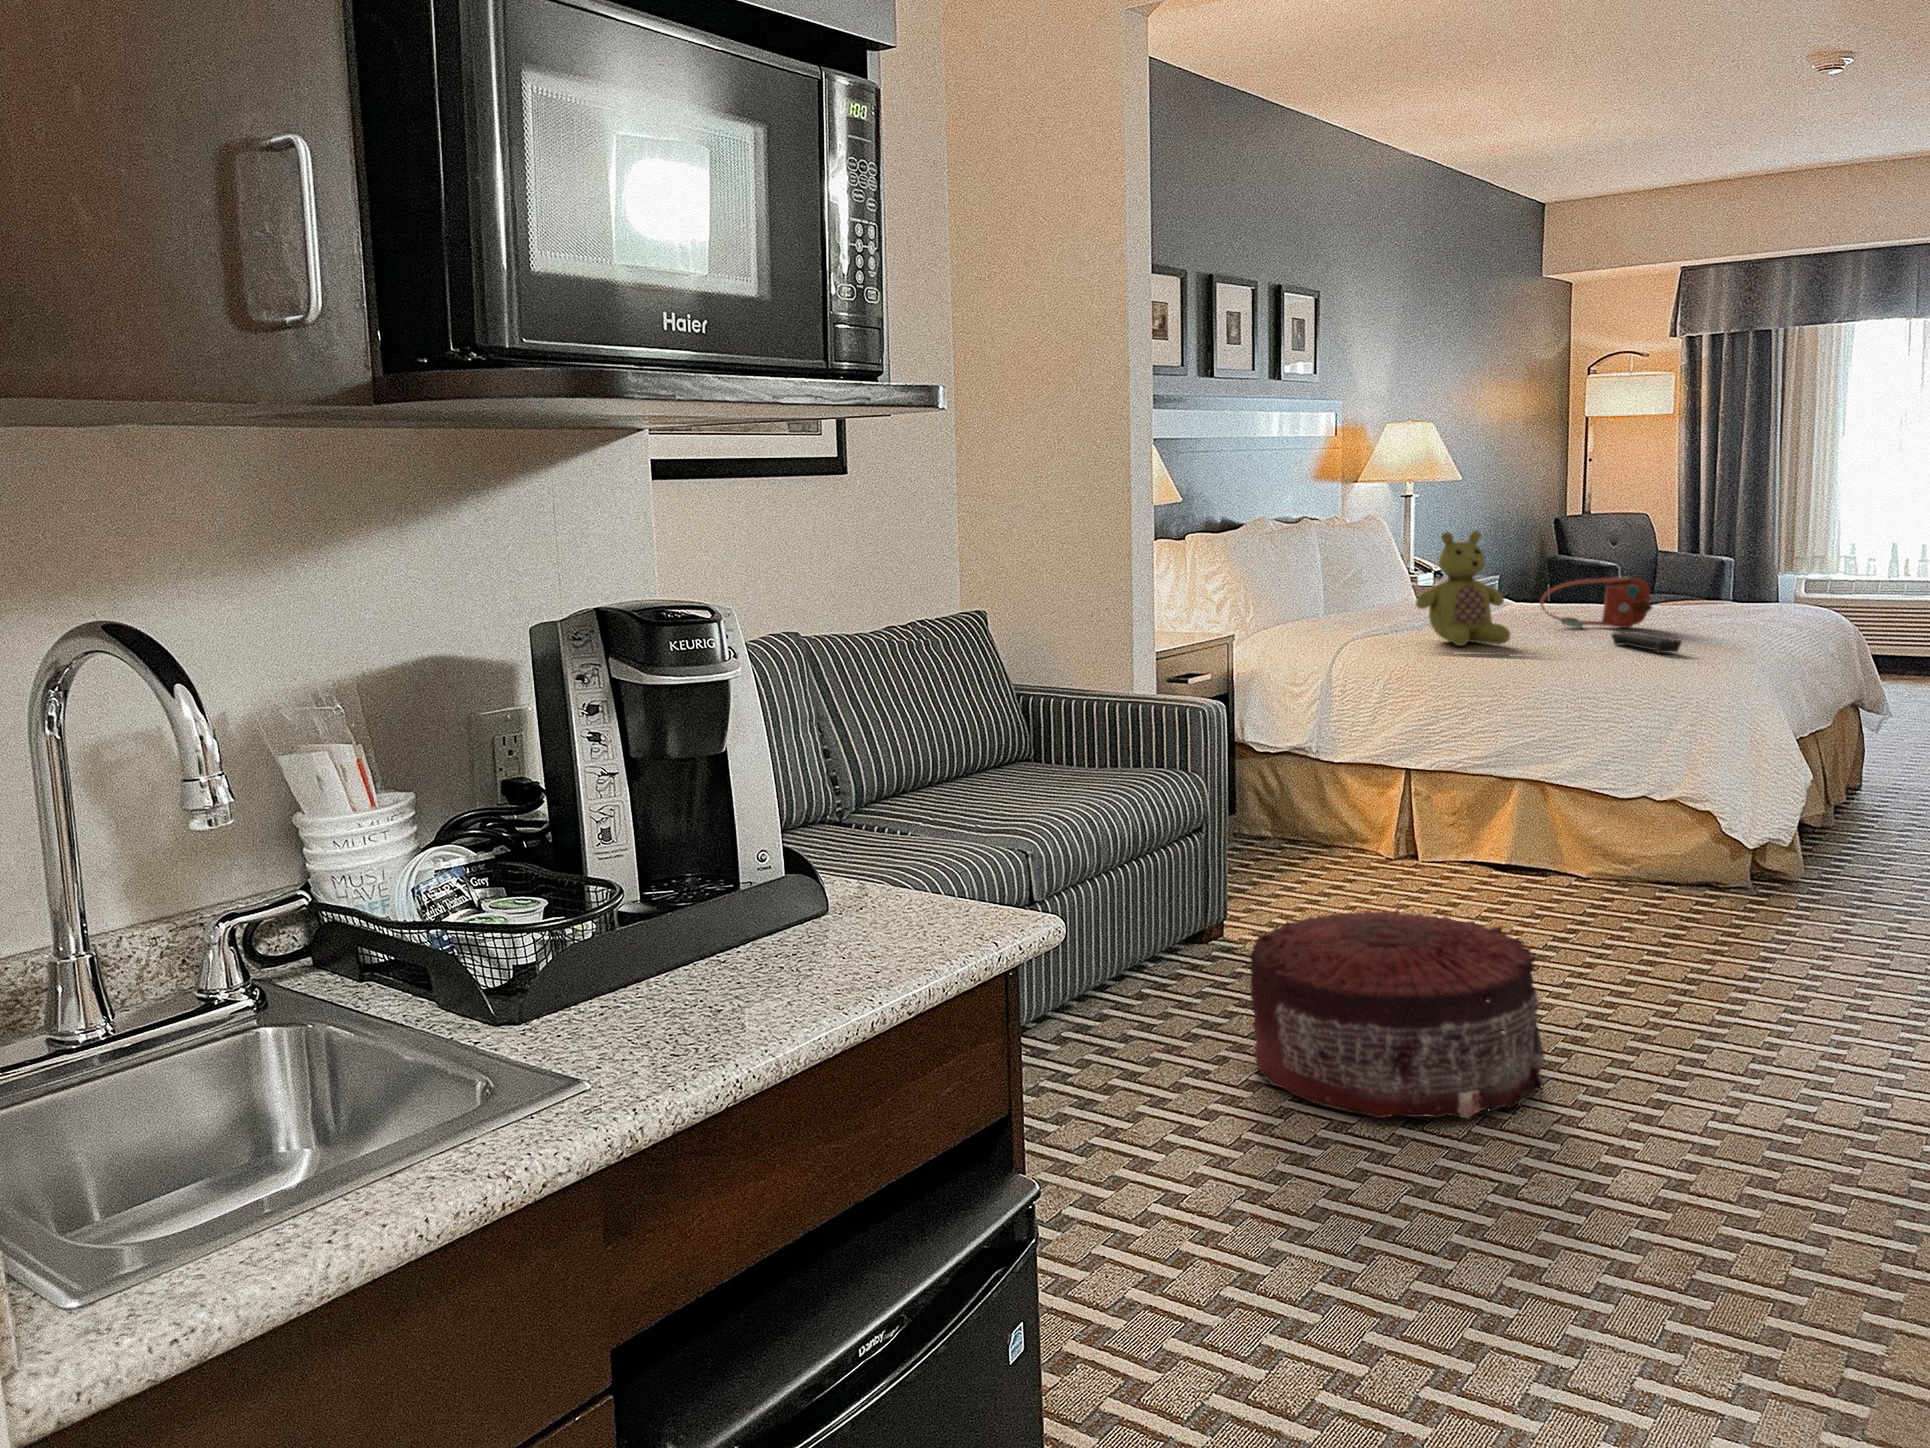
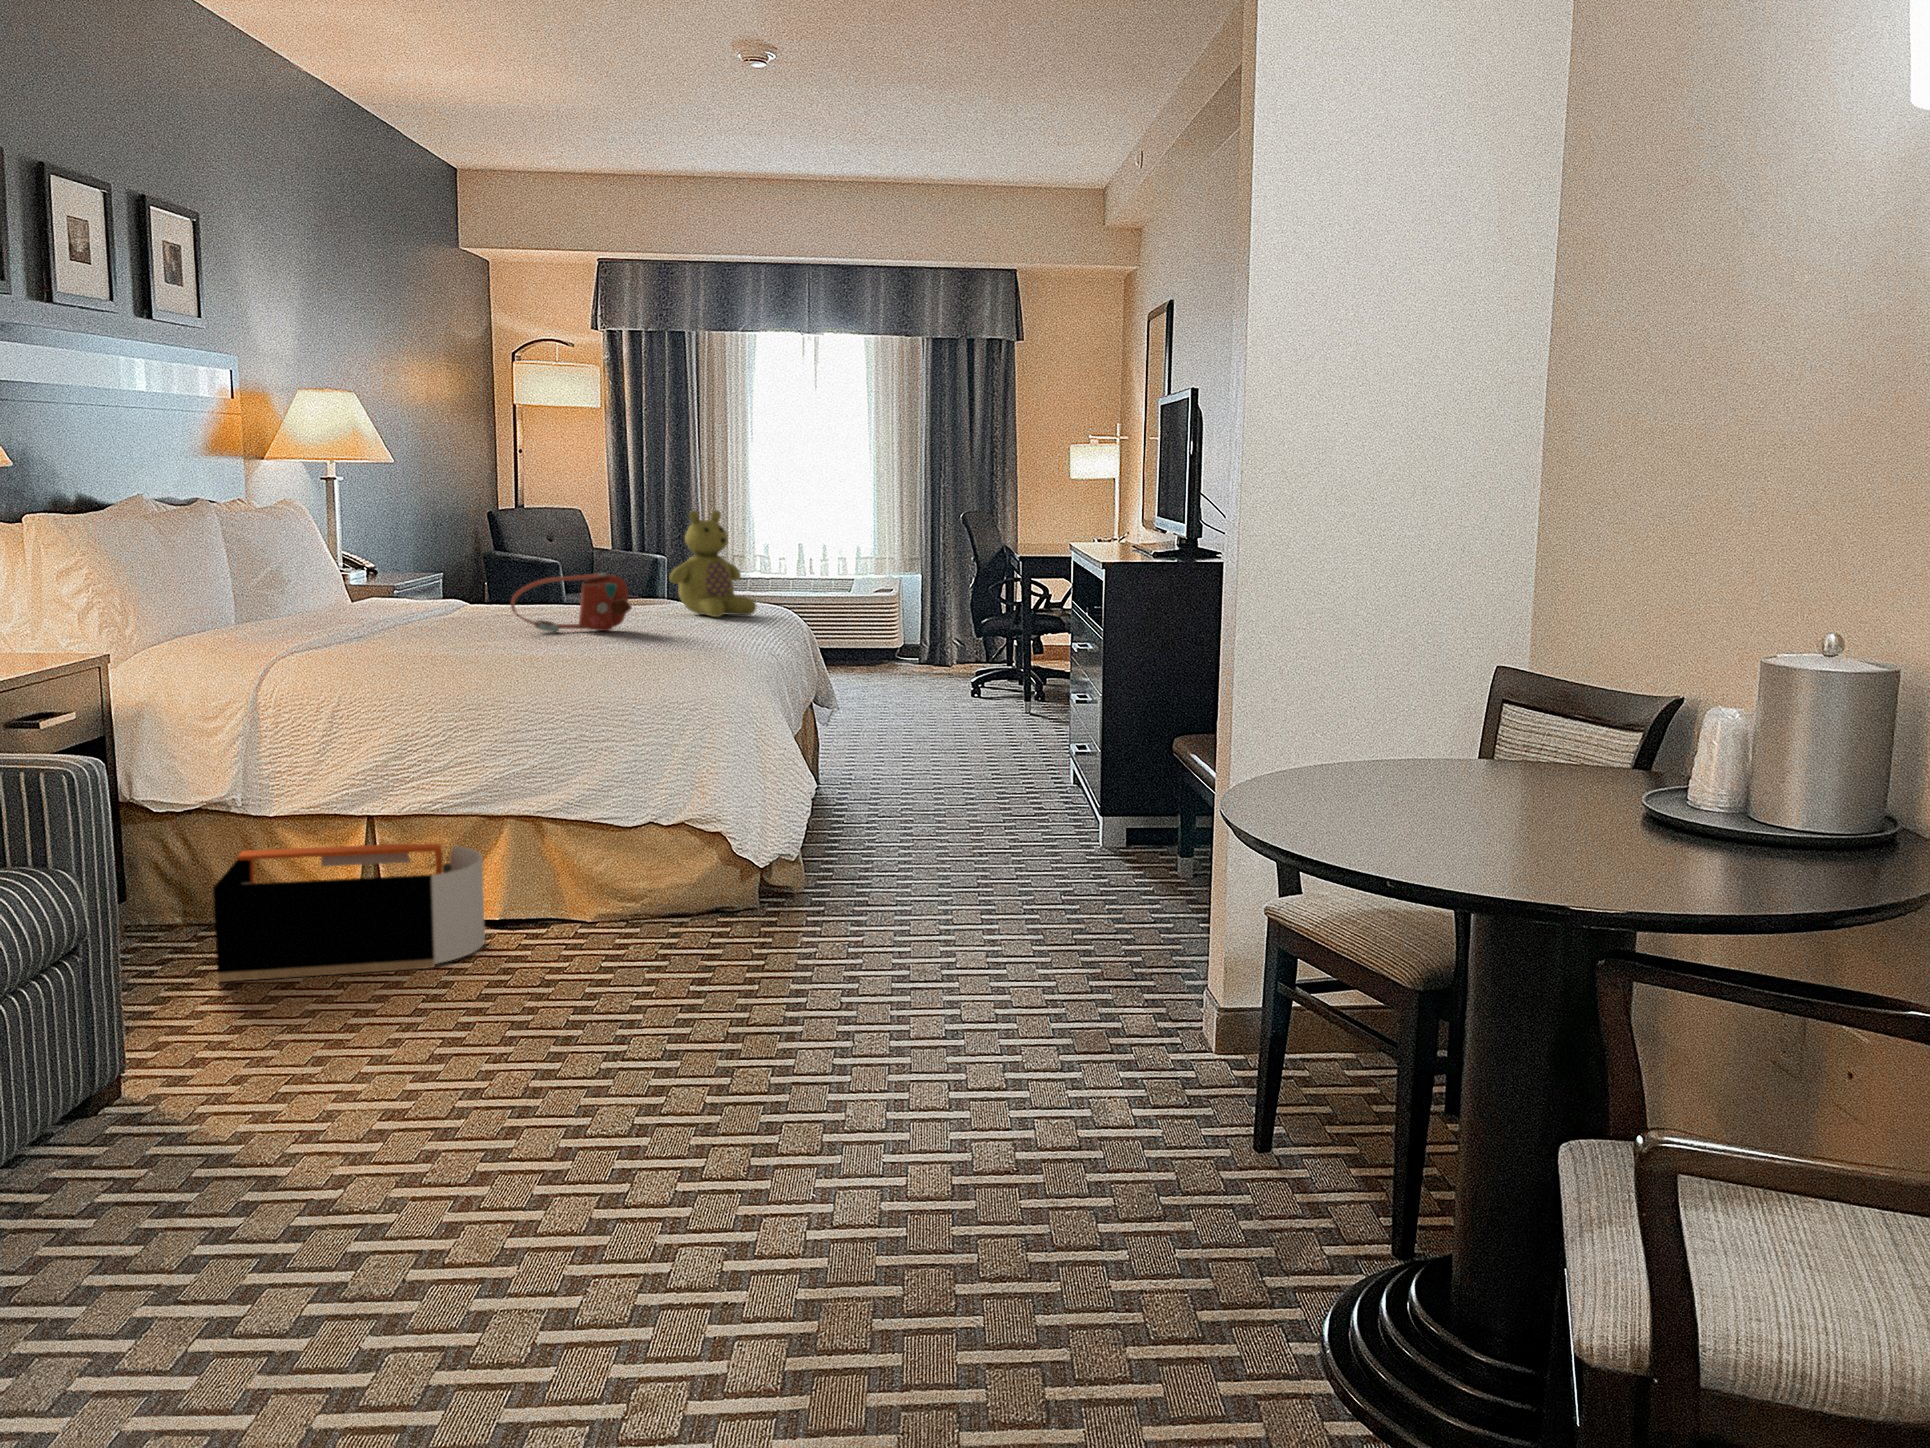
stuffed bear: present [1416,531,1510,646] -> present [670,510,756,617]
remote control: present [1612,632,1682,653] -> none [599,635,677,659]
storage bin: none [1291,784,1494,891] -> present [213,844,485,982]
pouf: present [1250,908,1544,1119] -> none [182,1026,619,1361]

